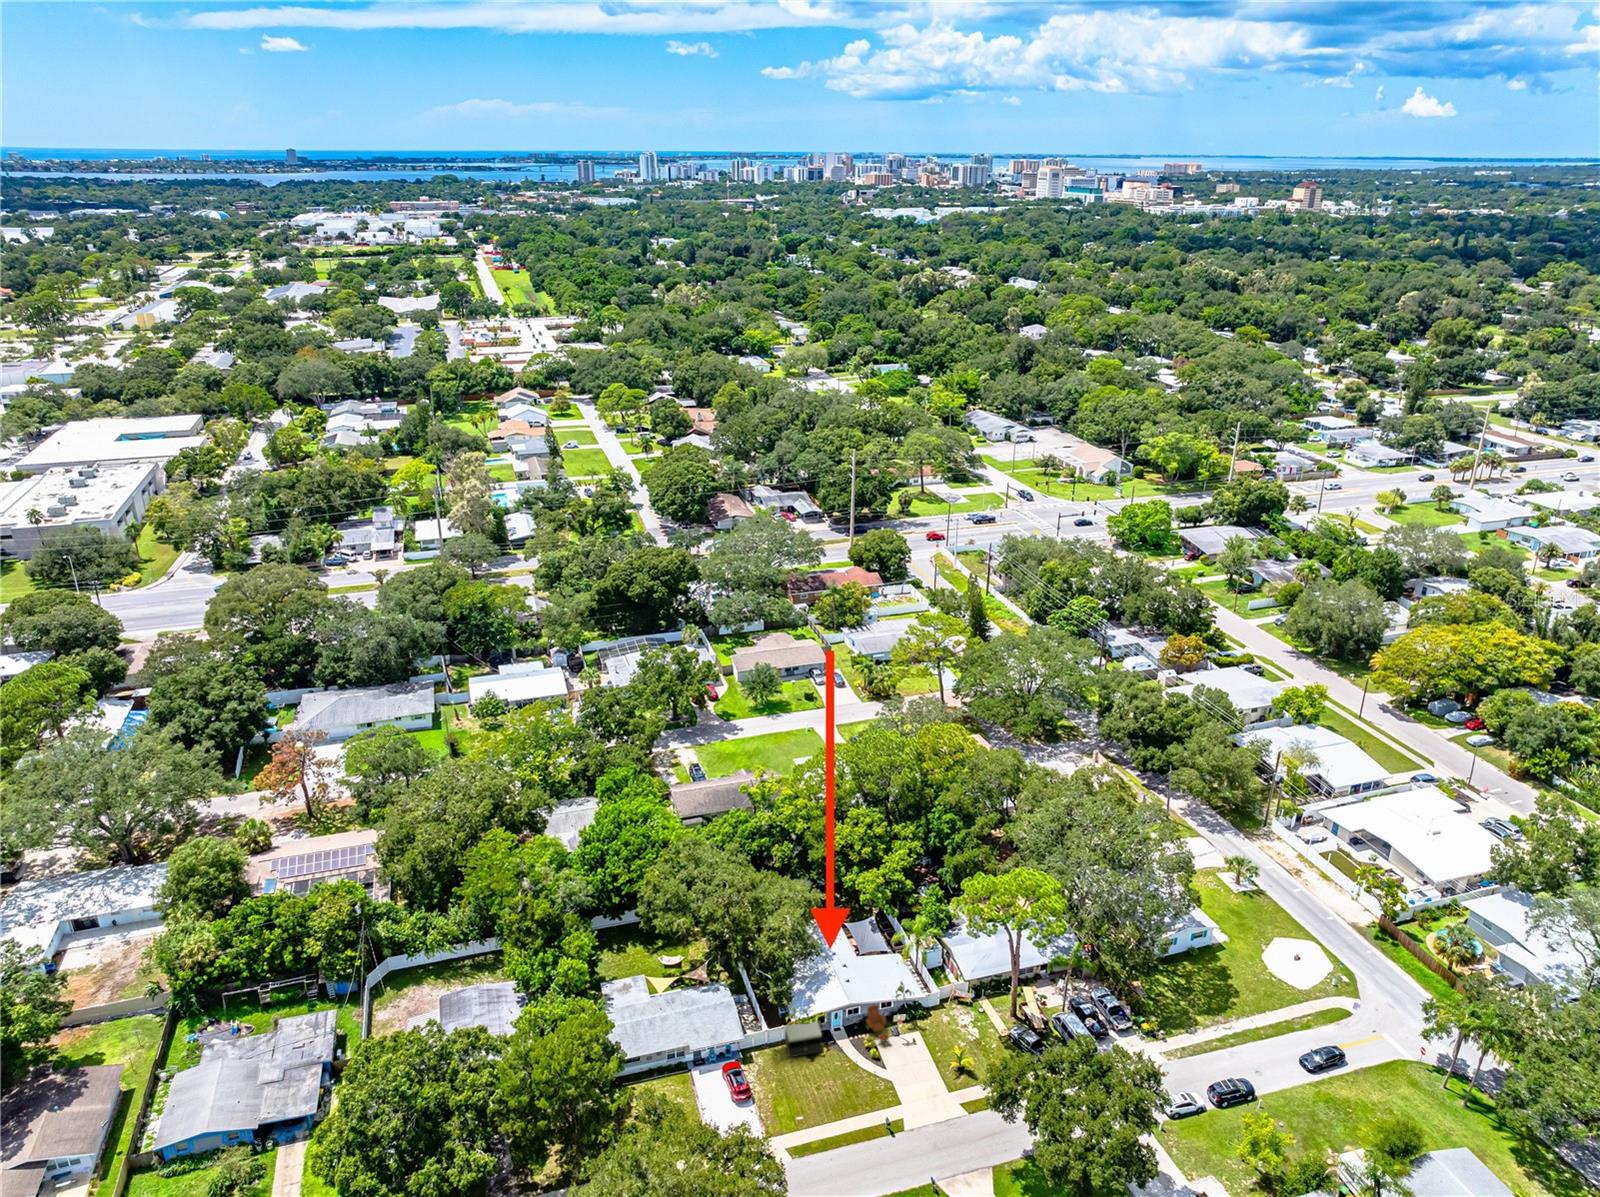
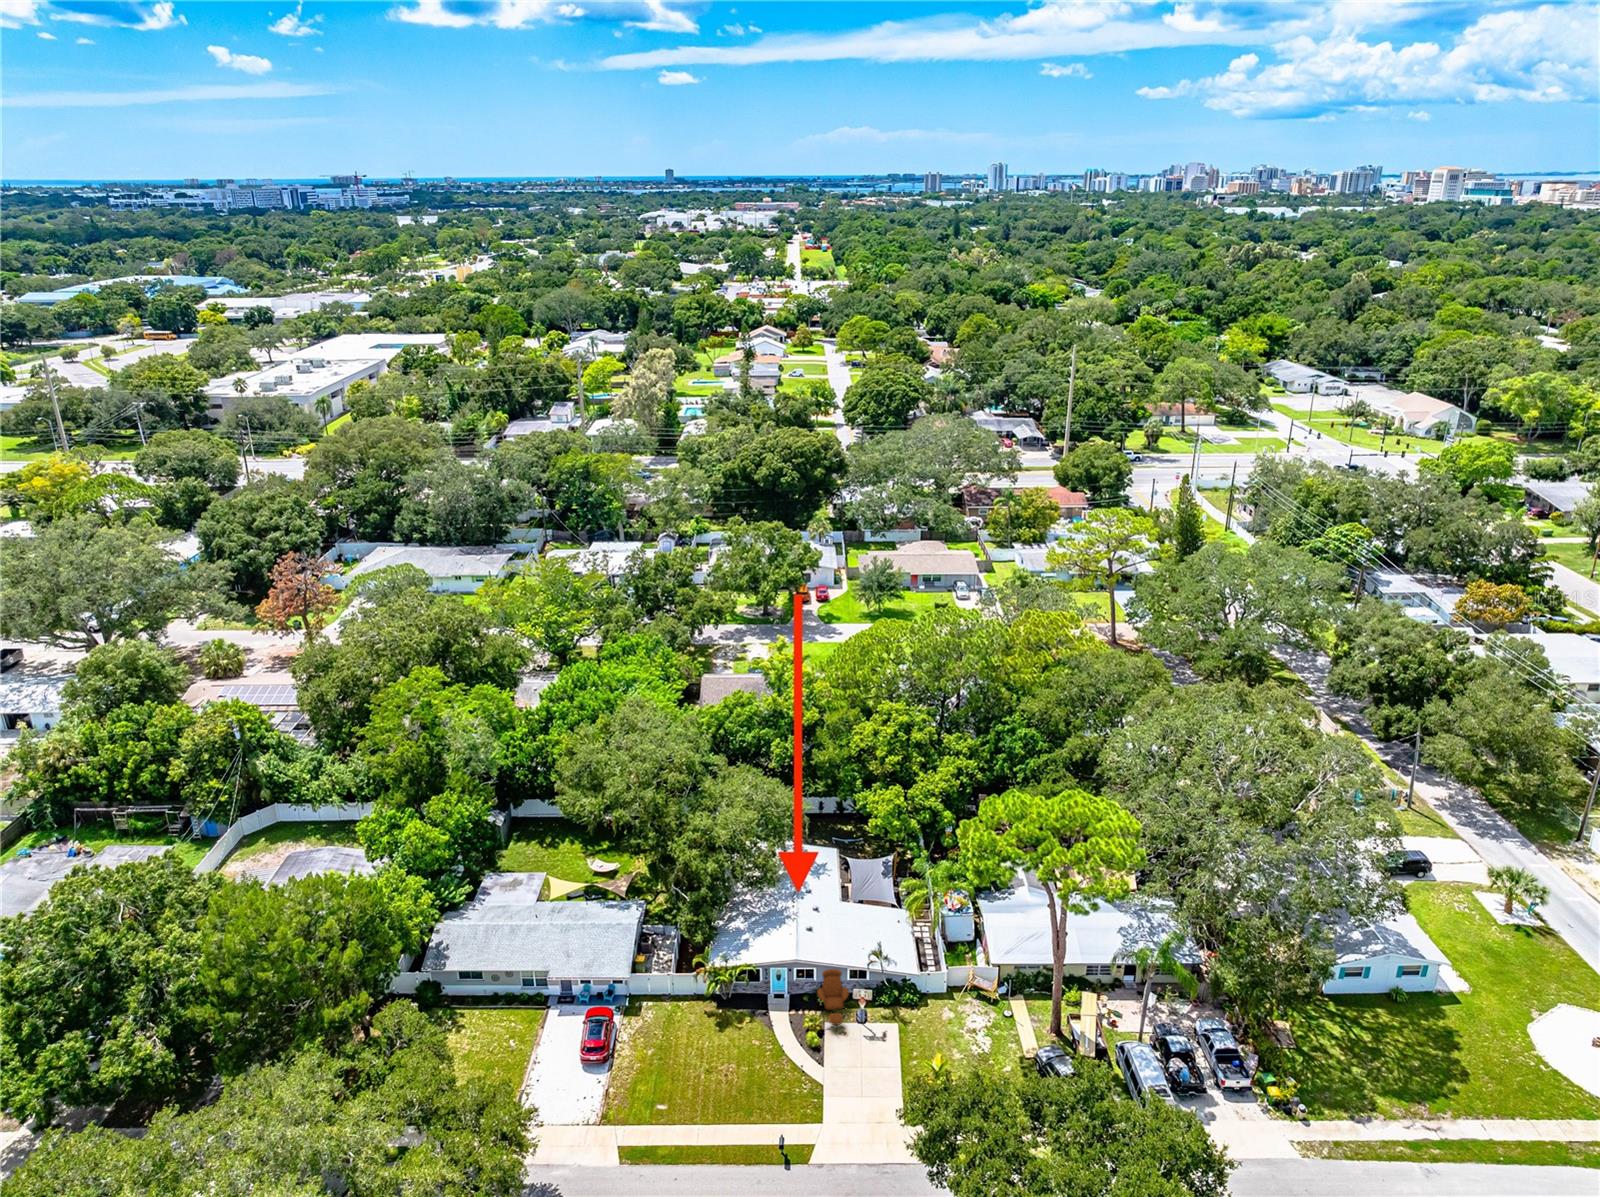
storage bench: present [785,1021,822,1057] -> none [688,972,743,1021]

